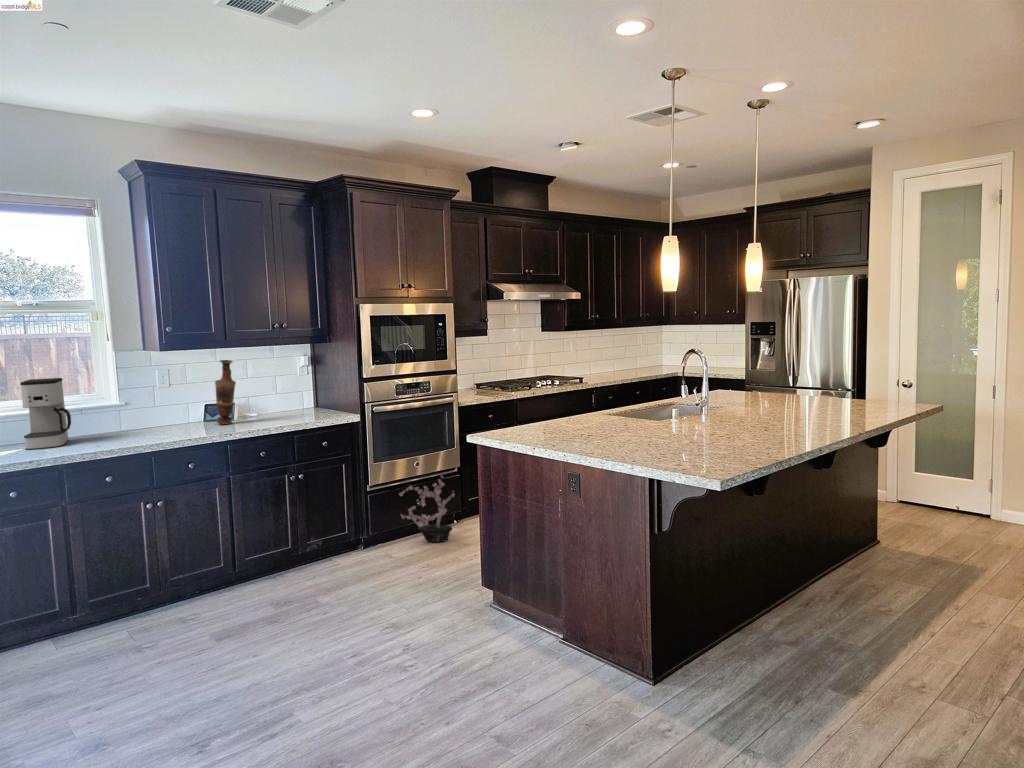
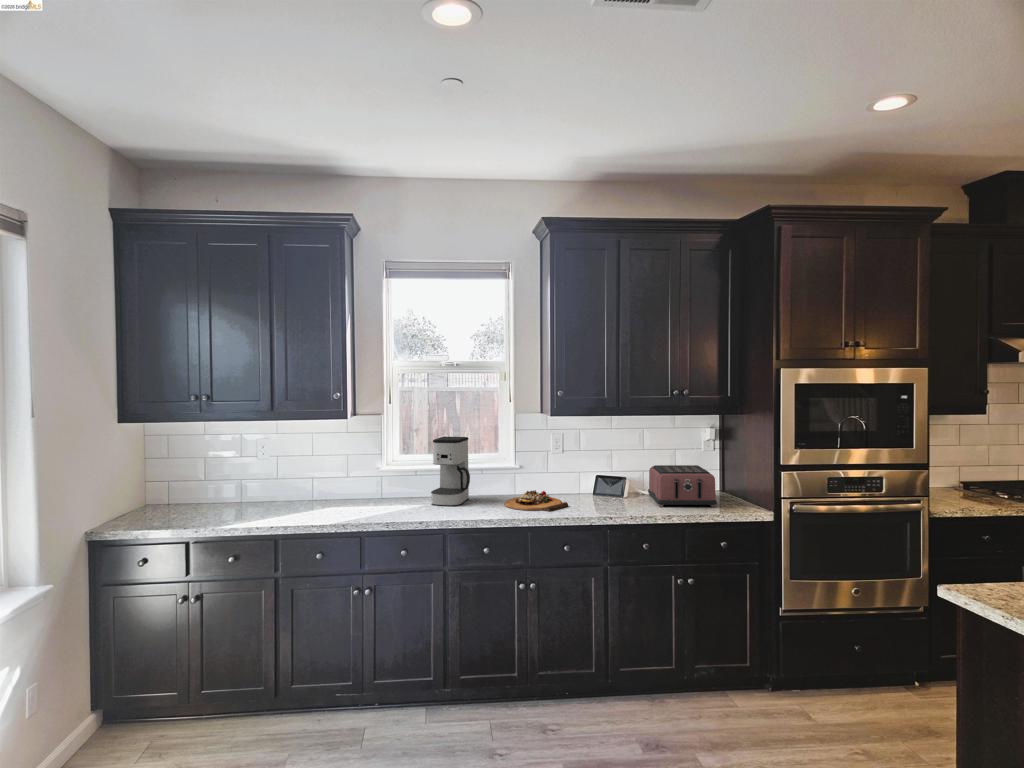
vase: present [215,360,236,425] -> none [604,429,626,503]
toaster: none [255,387,316,422] -> present [648,465,717,507]
cutting board: none [115,422,185,440] -> present [504,490,568,511]
potted plant: present [399,476,454,542] -> none [821,615,922,722]

